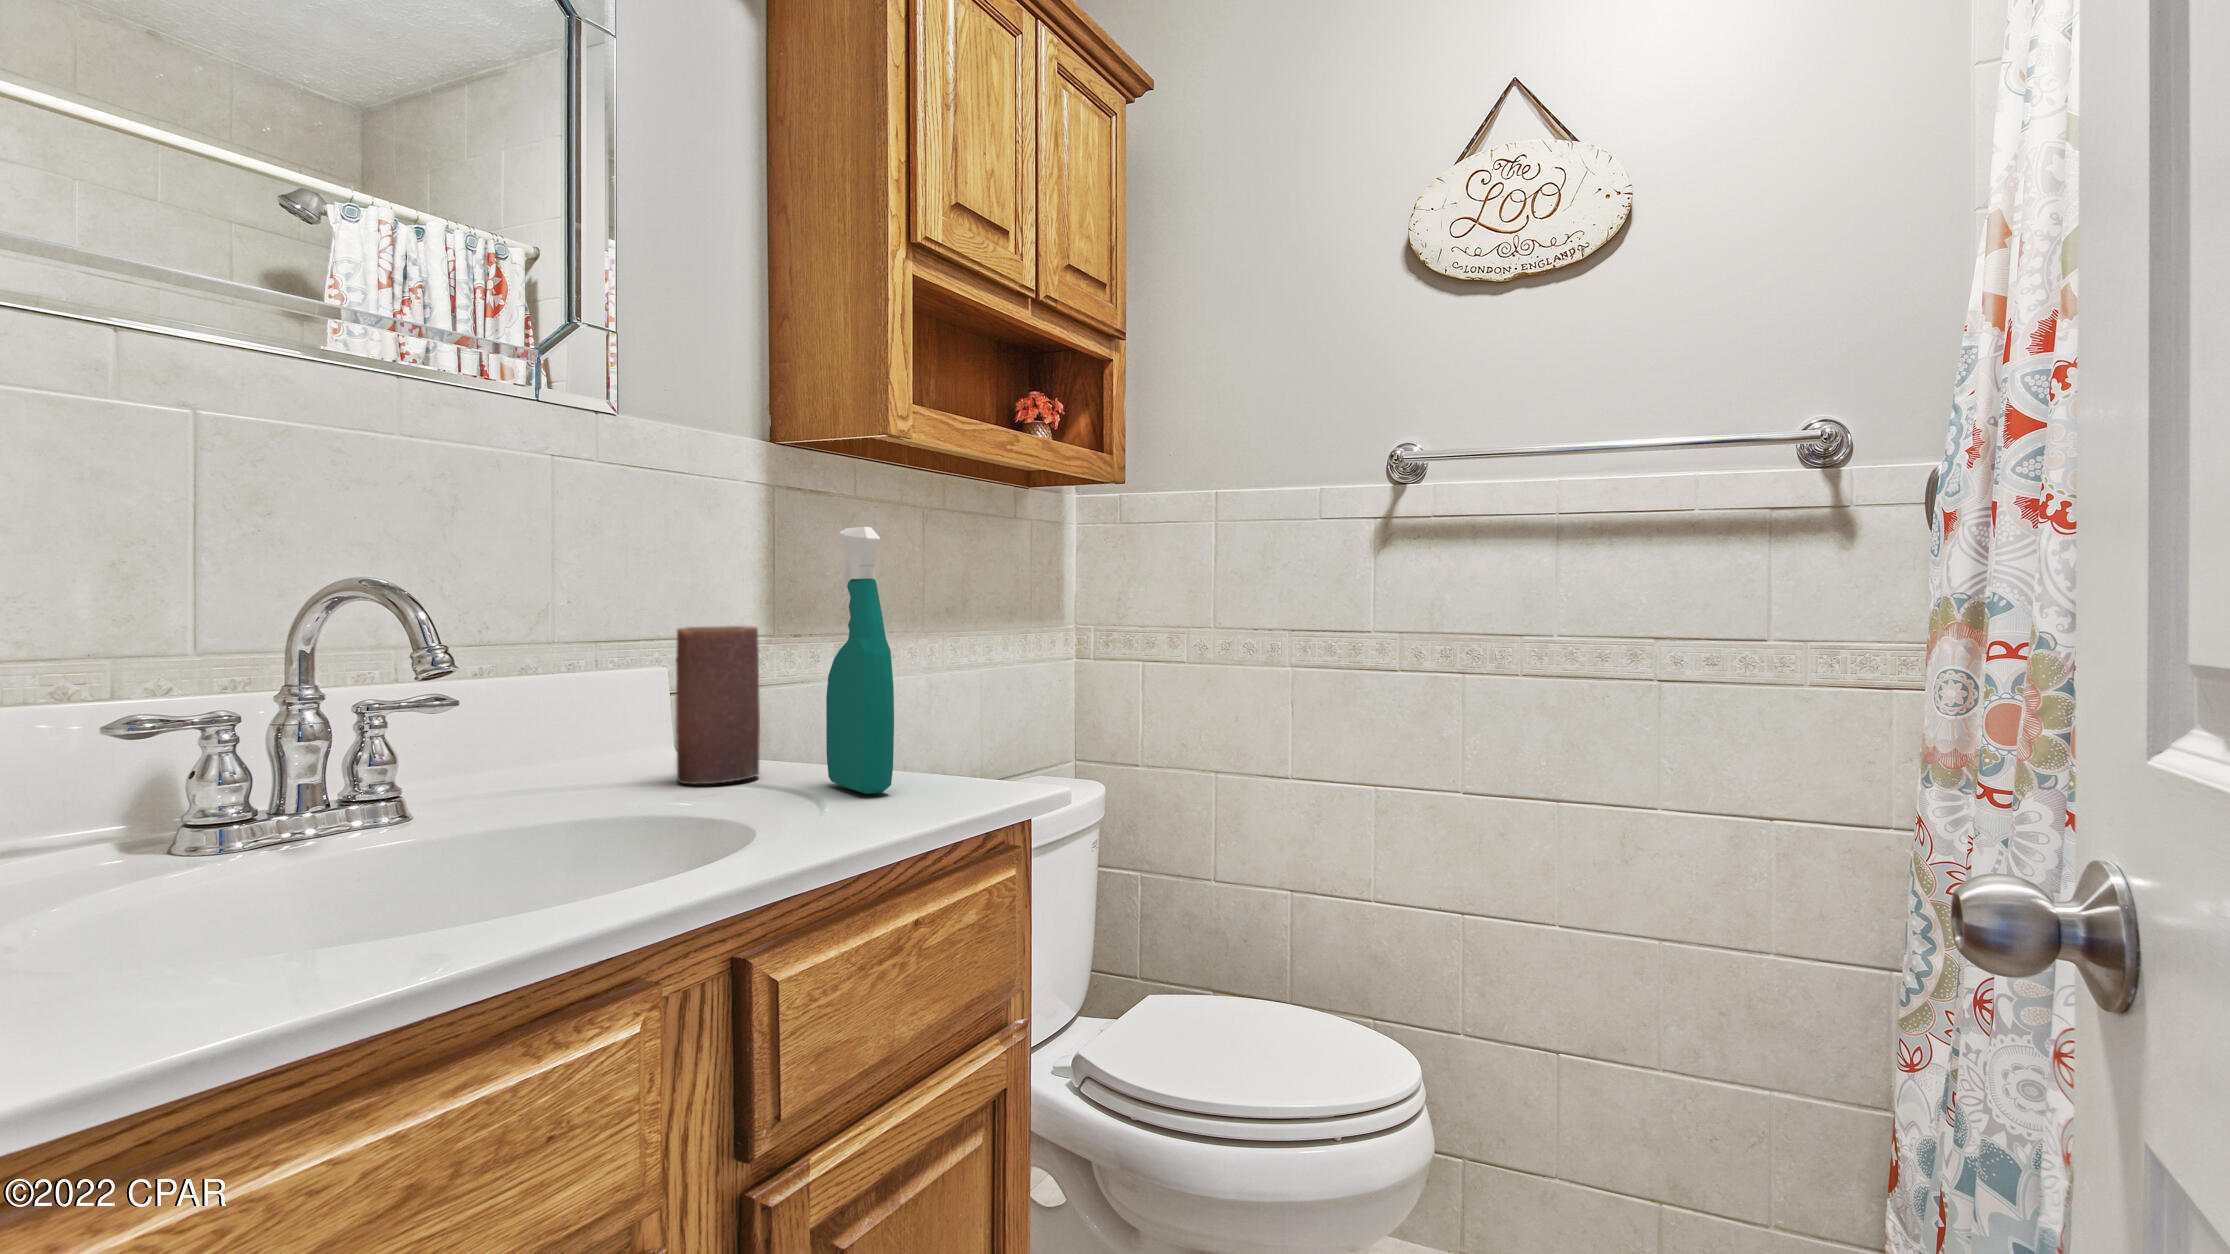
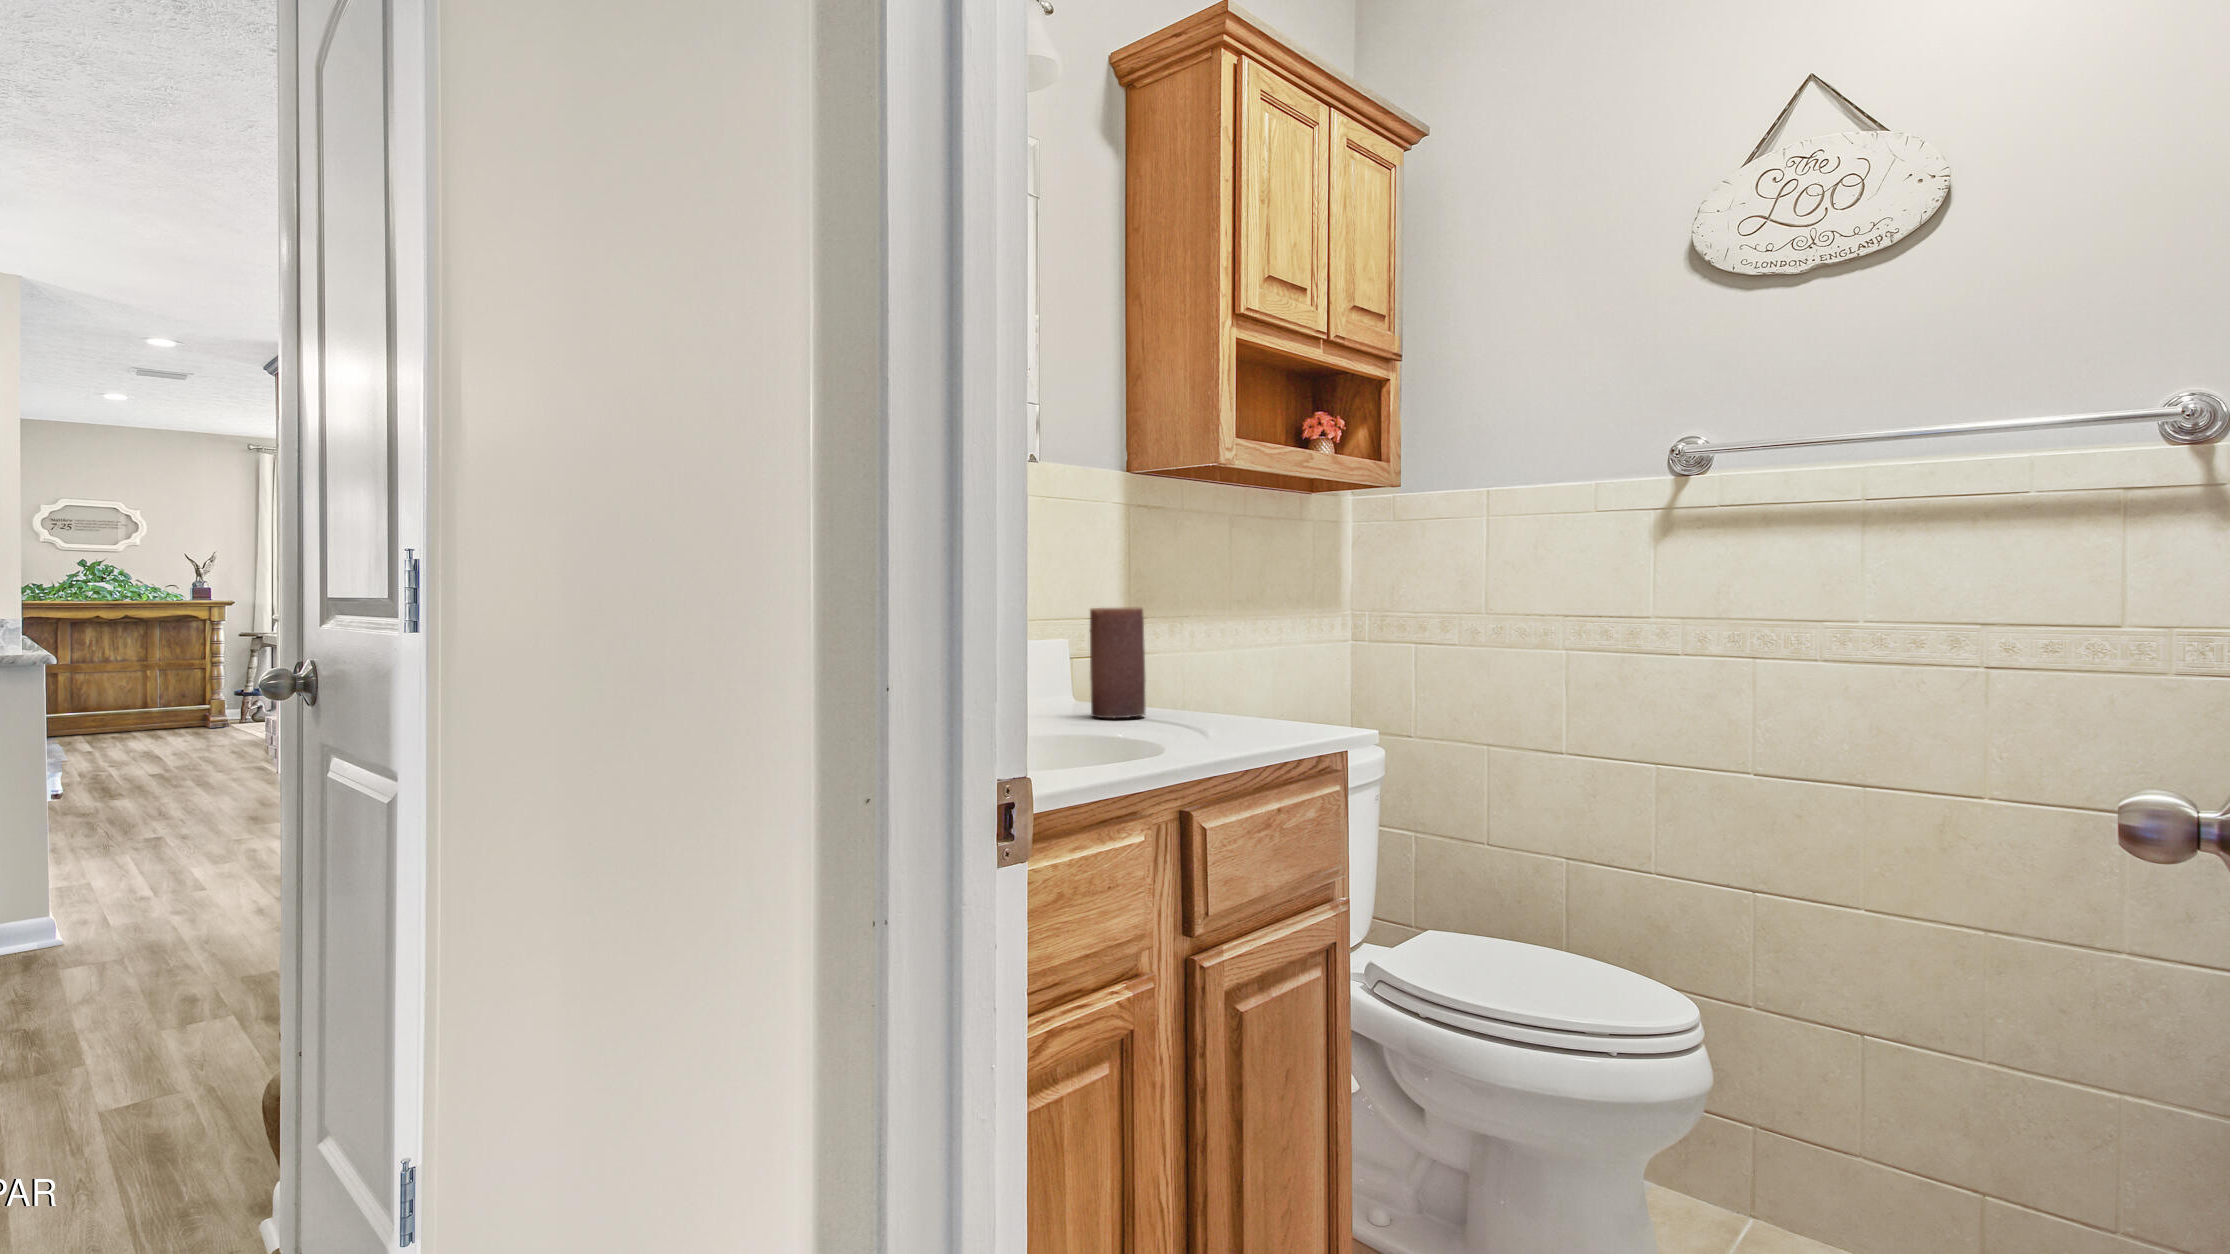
spray bottle: present [826,527,894,794] -> none [1196,533,1250,726]

